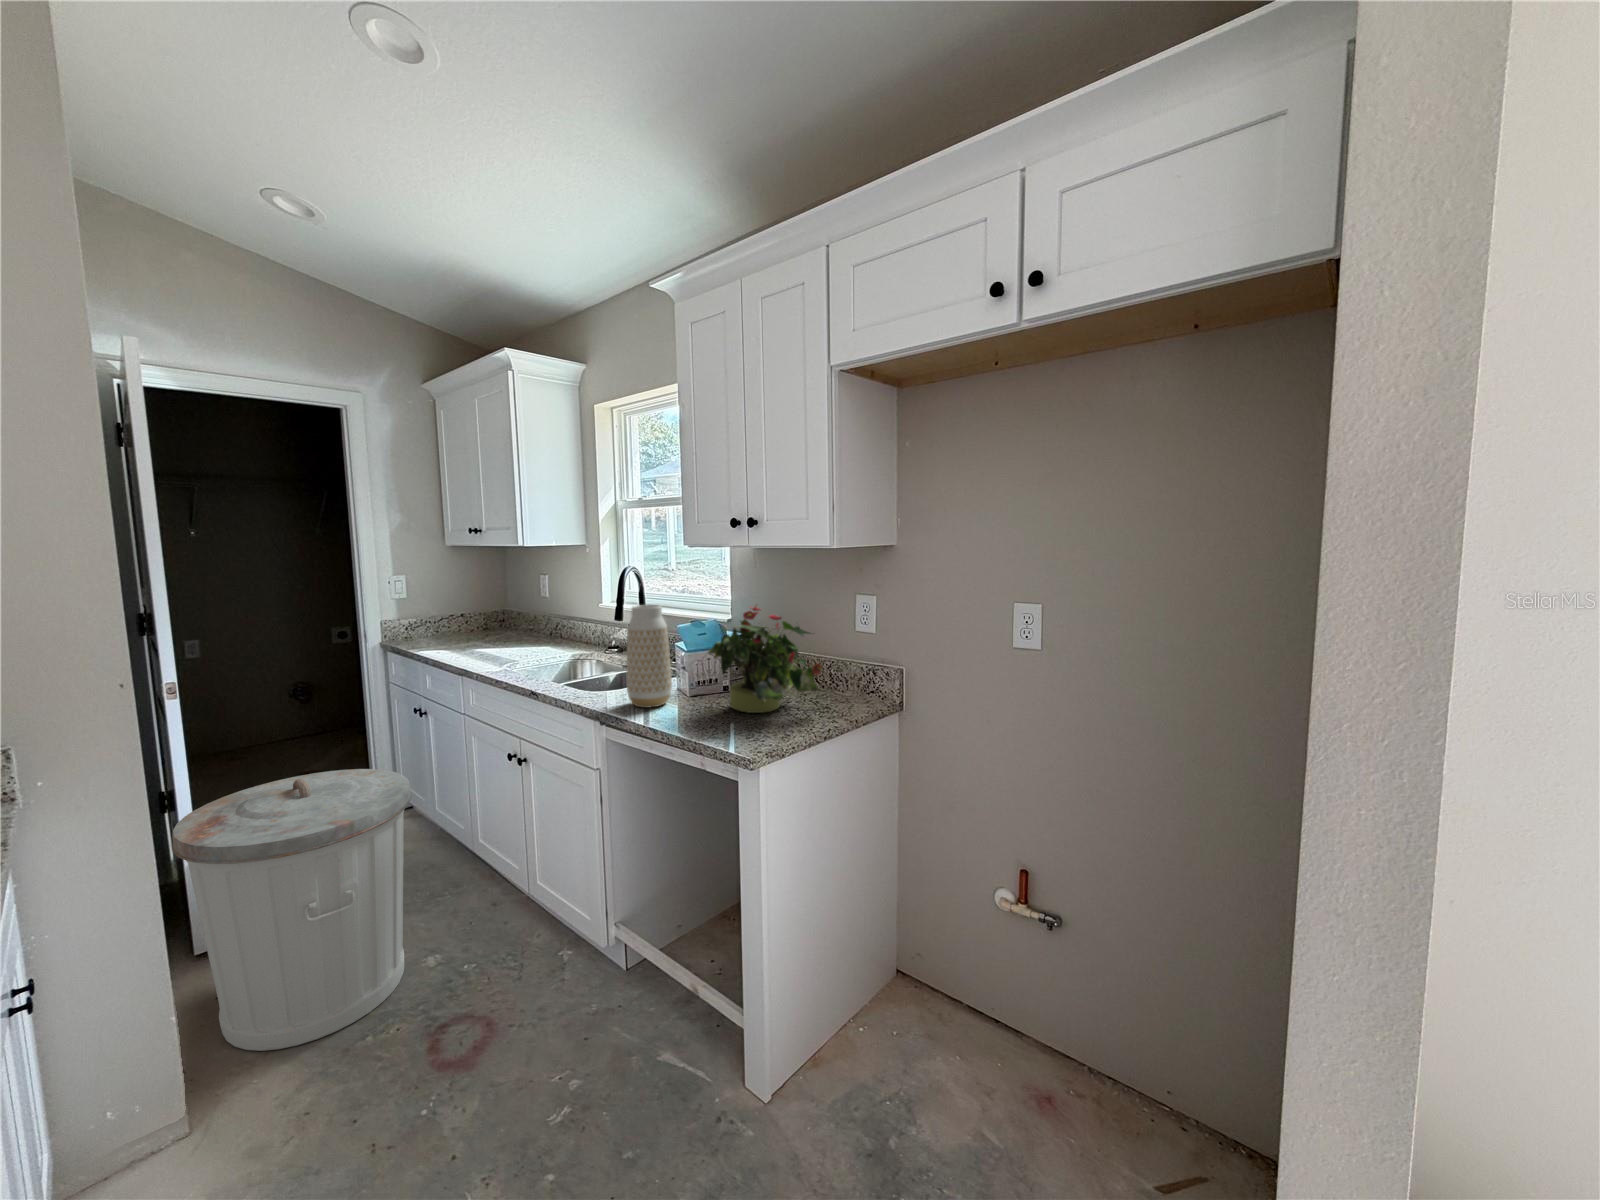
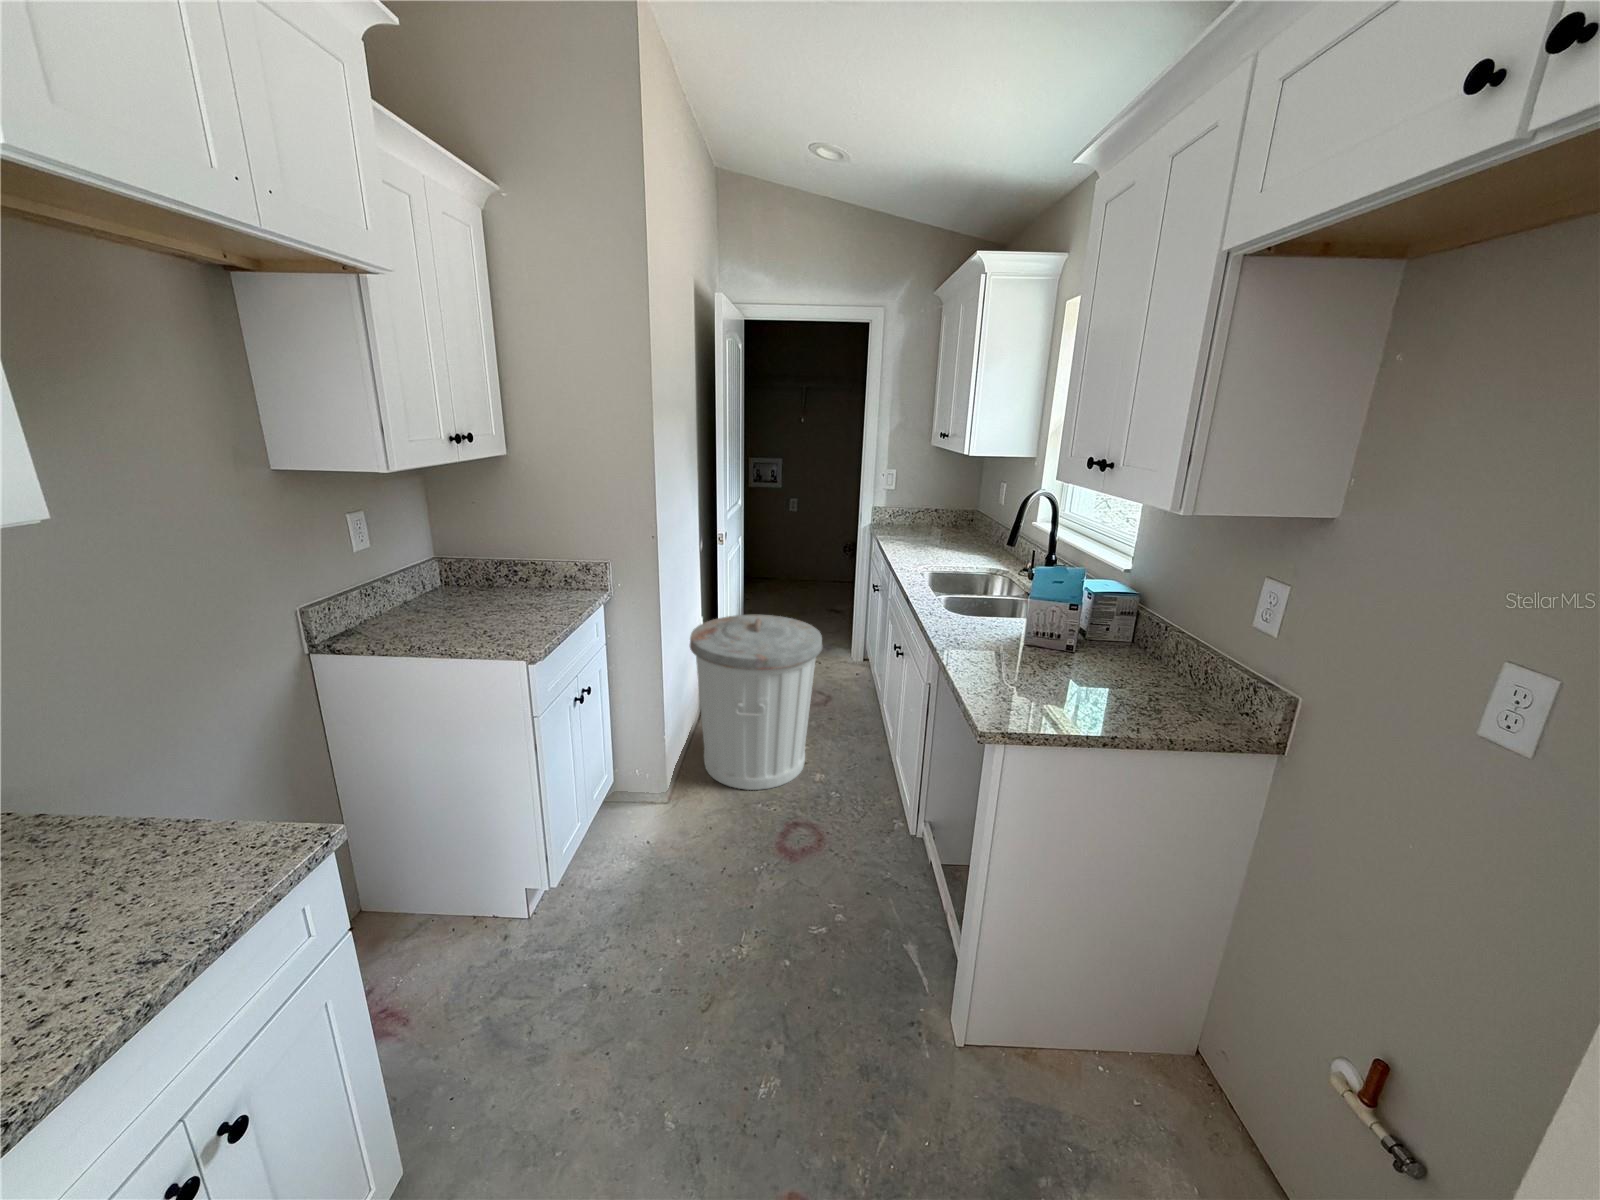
vase: present [626,605,672,707] -> none [961,540,1012,645]
potted plant: present [708,607,822,713] -> none [1035,564,1160,691]

